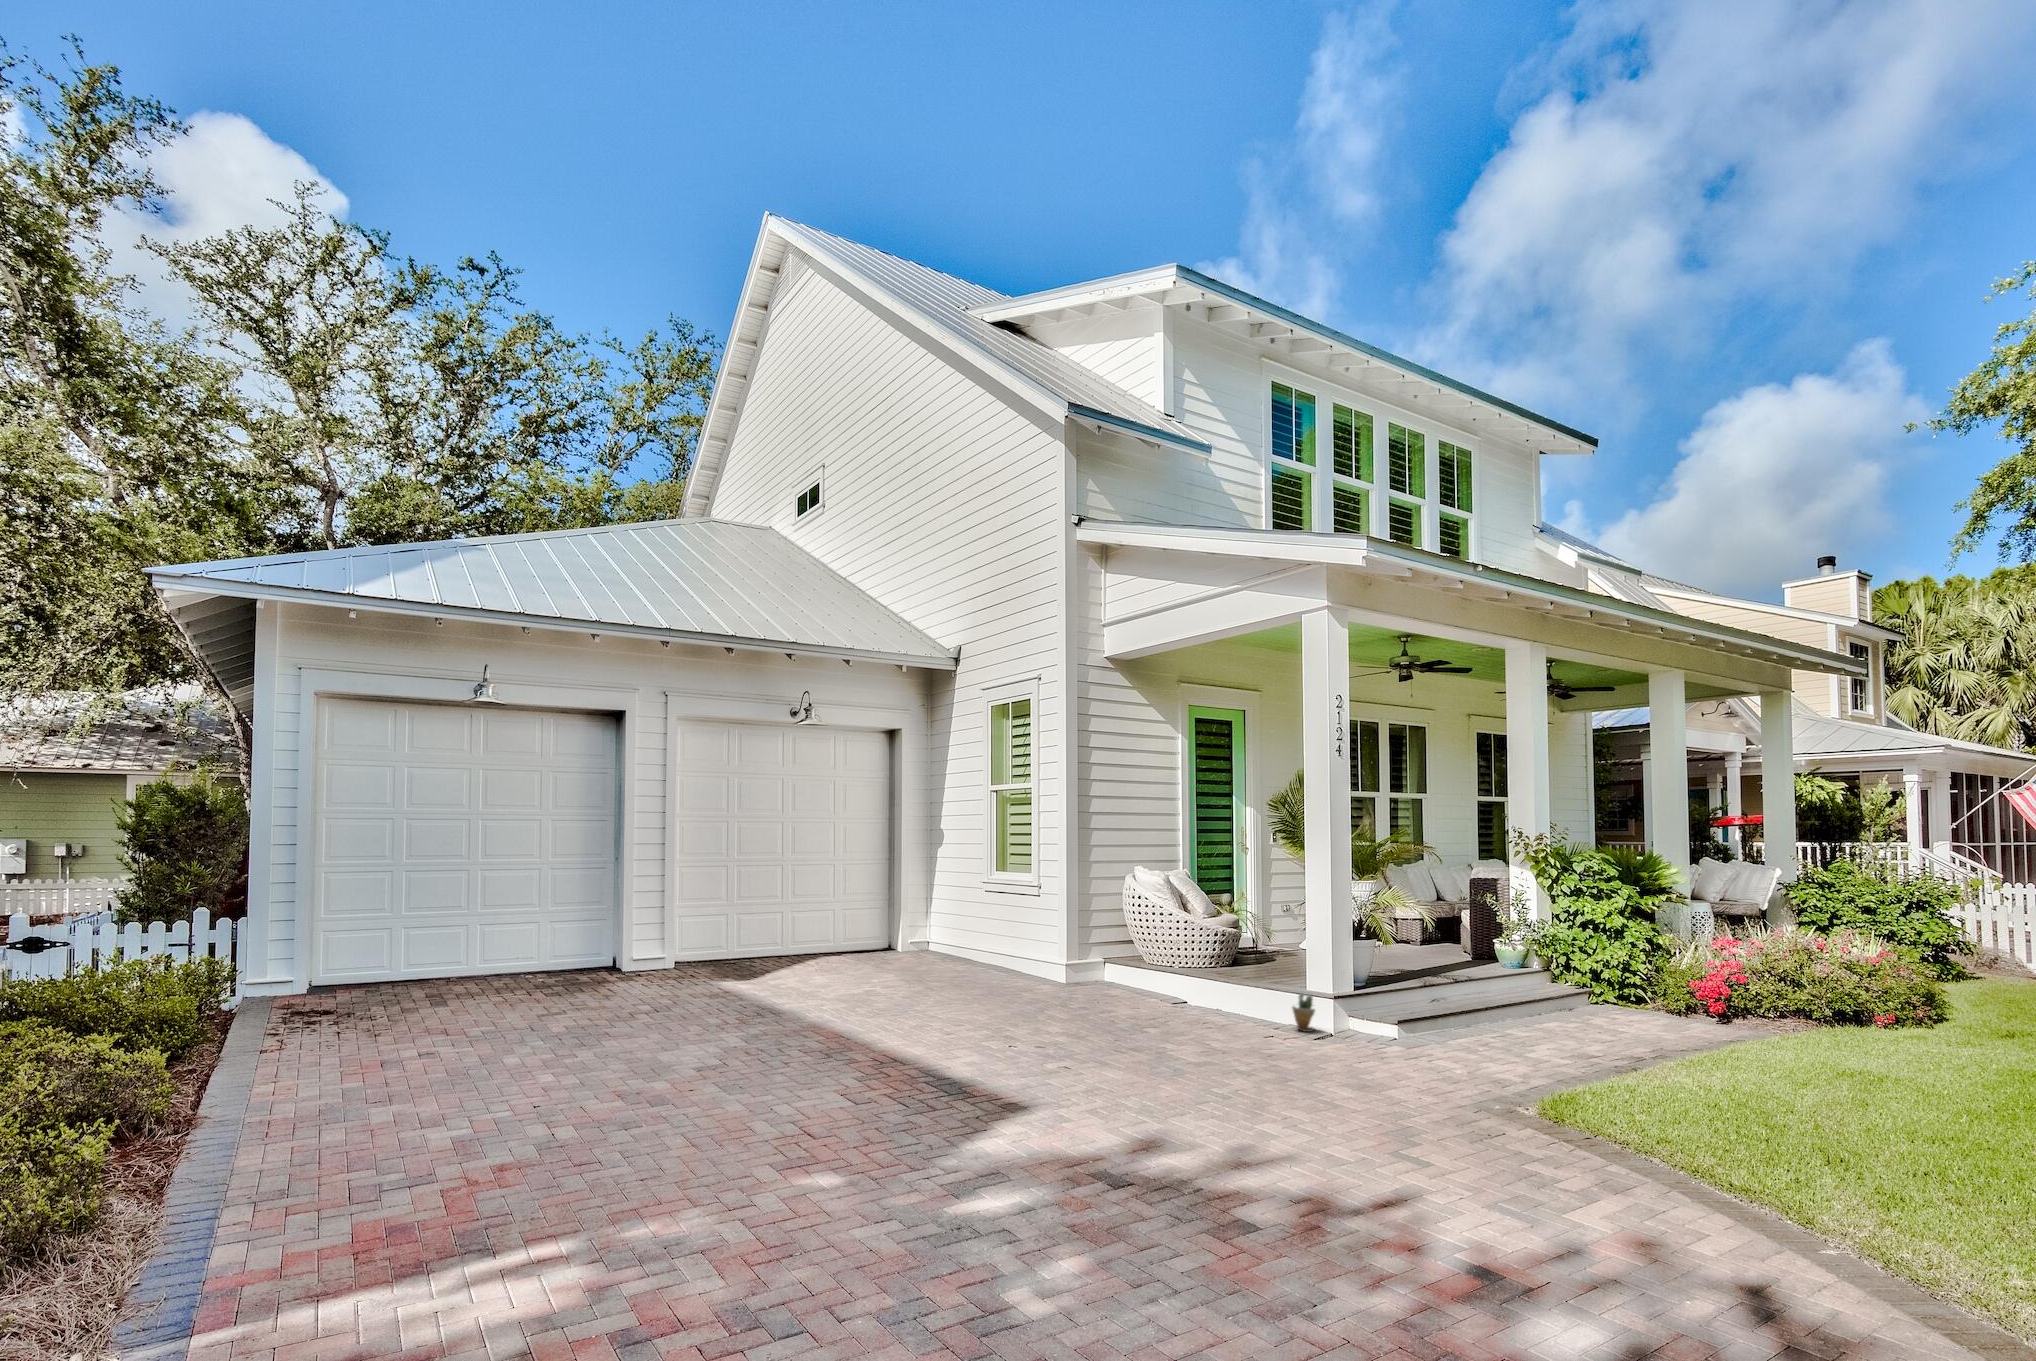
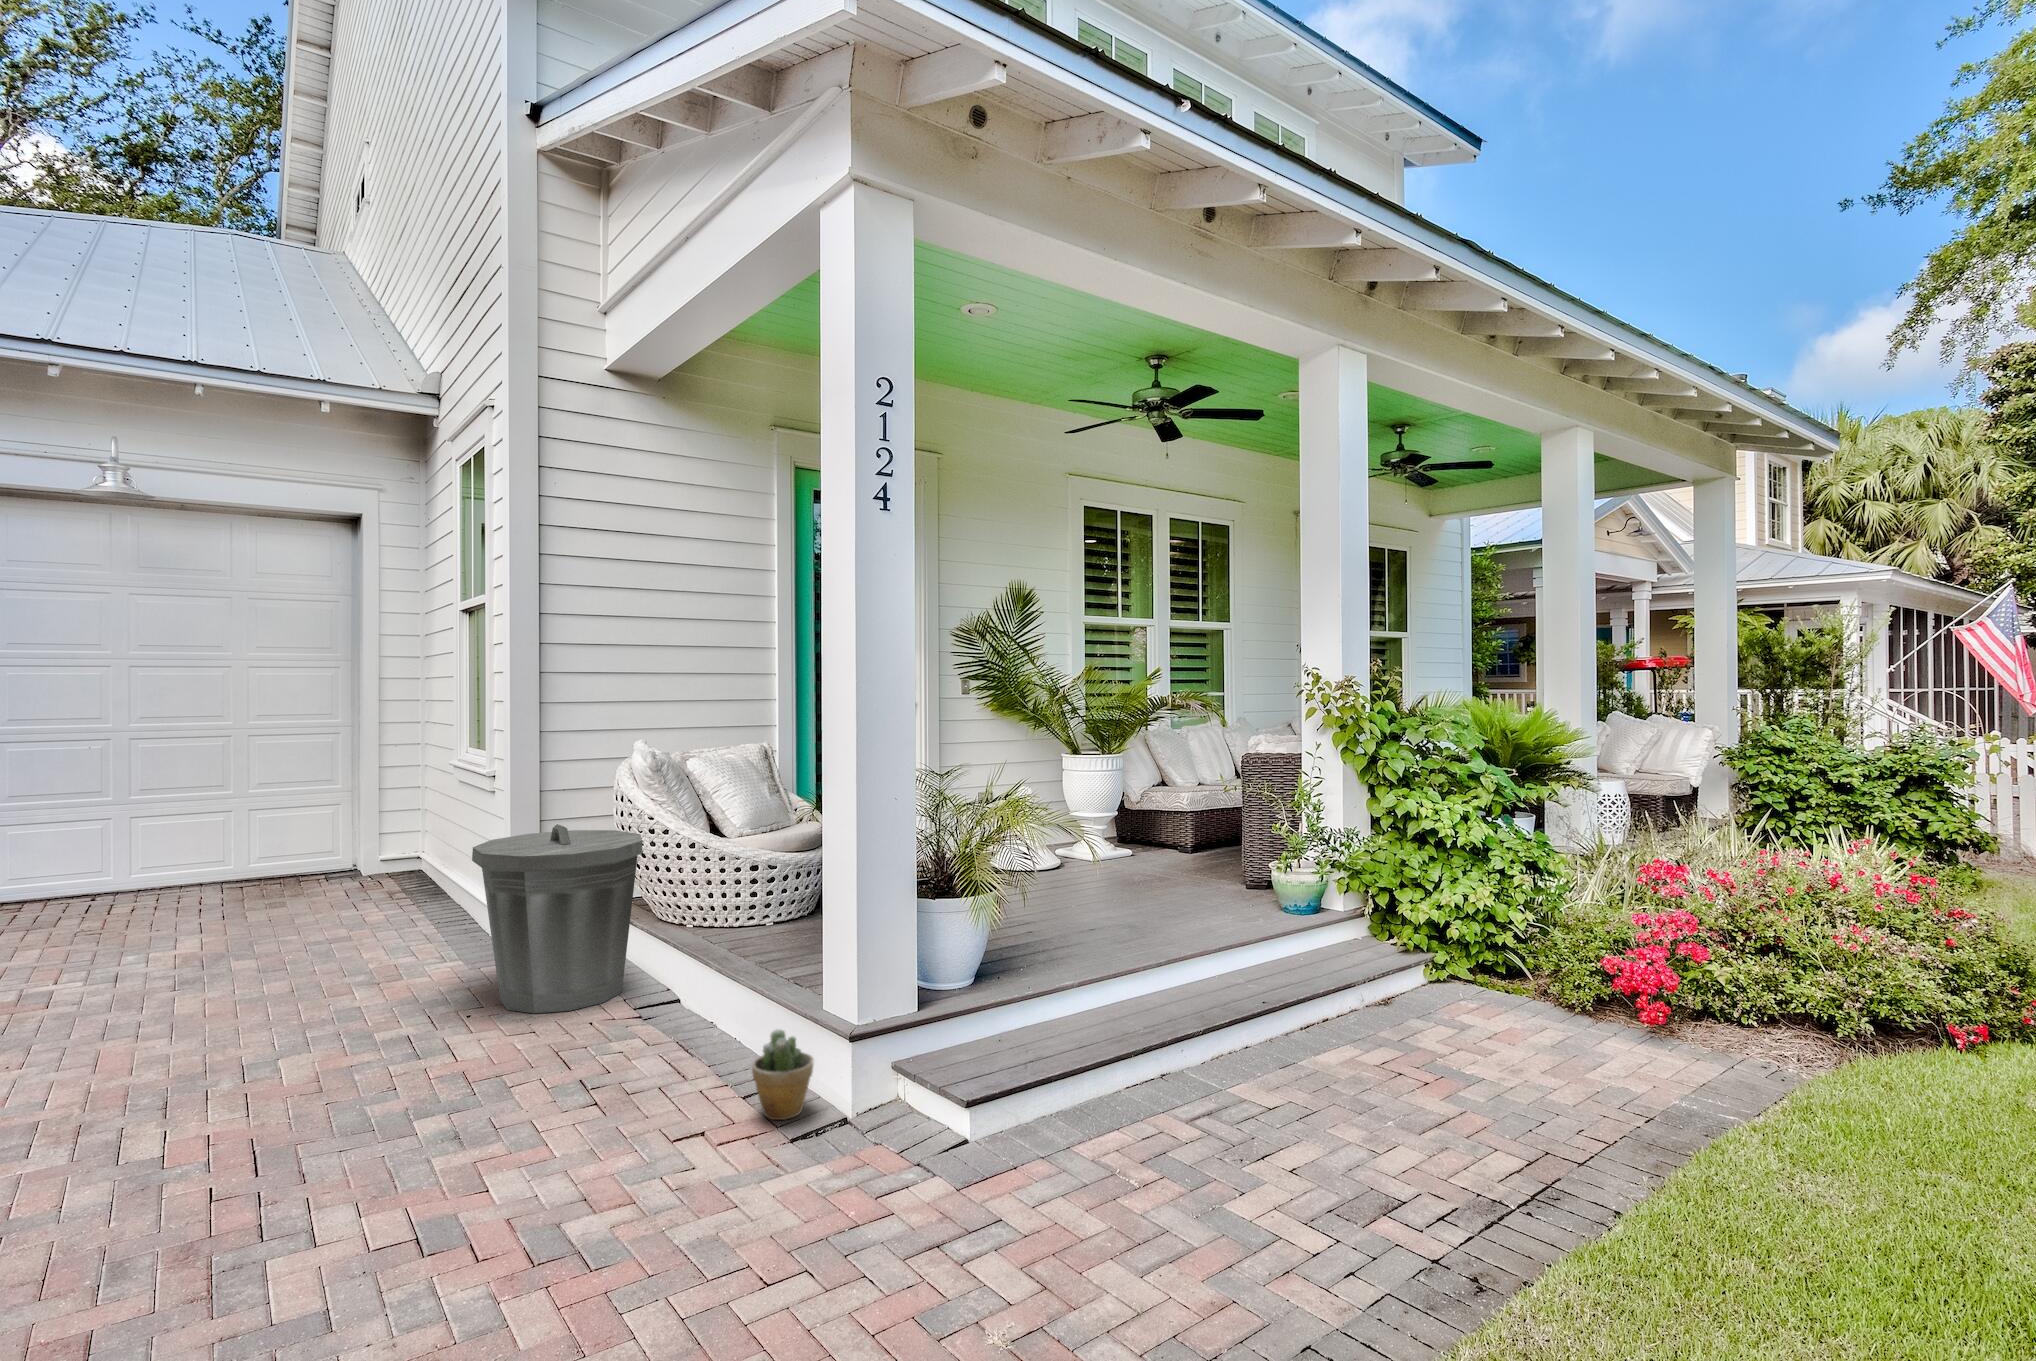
trash can: none [1089,908,1169,1003] -> present [472,824,643,1013]

